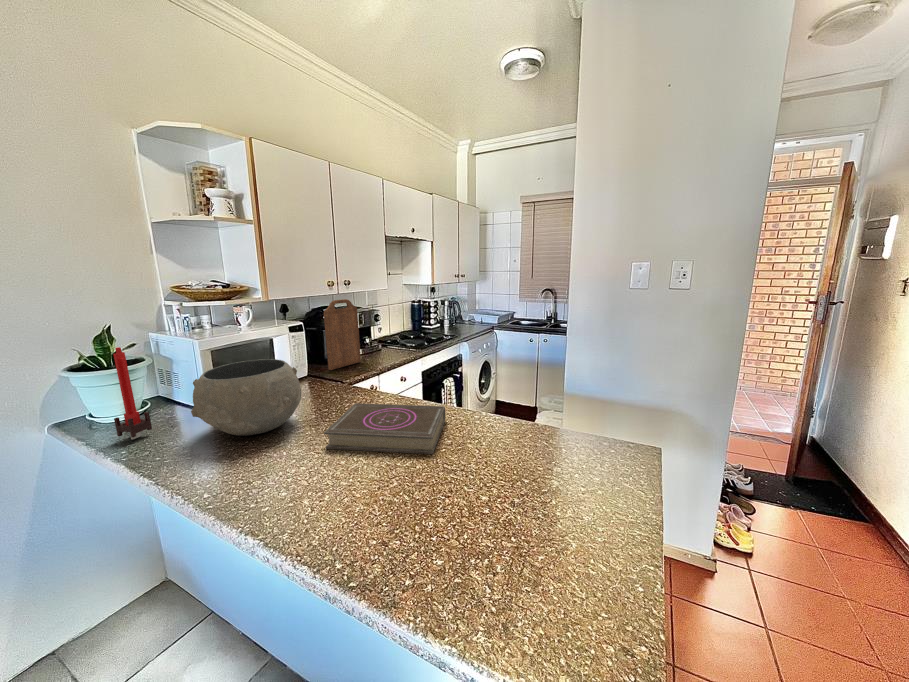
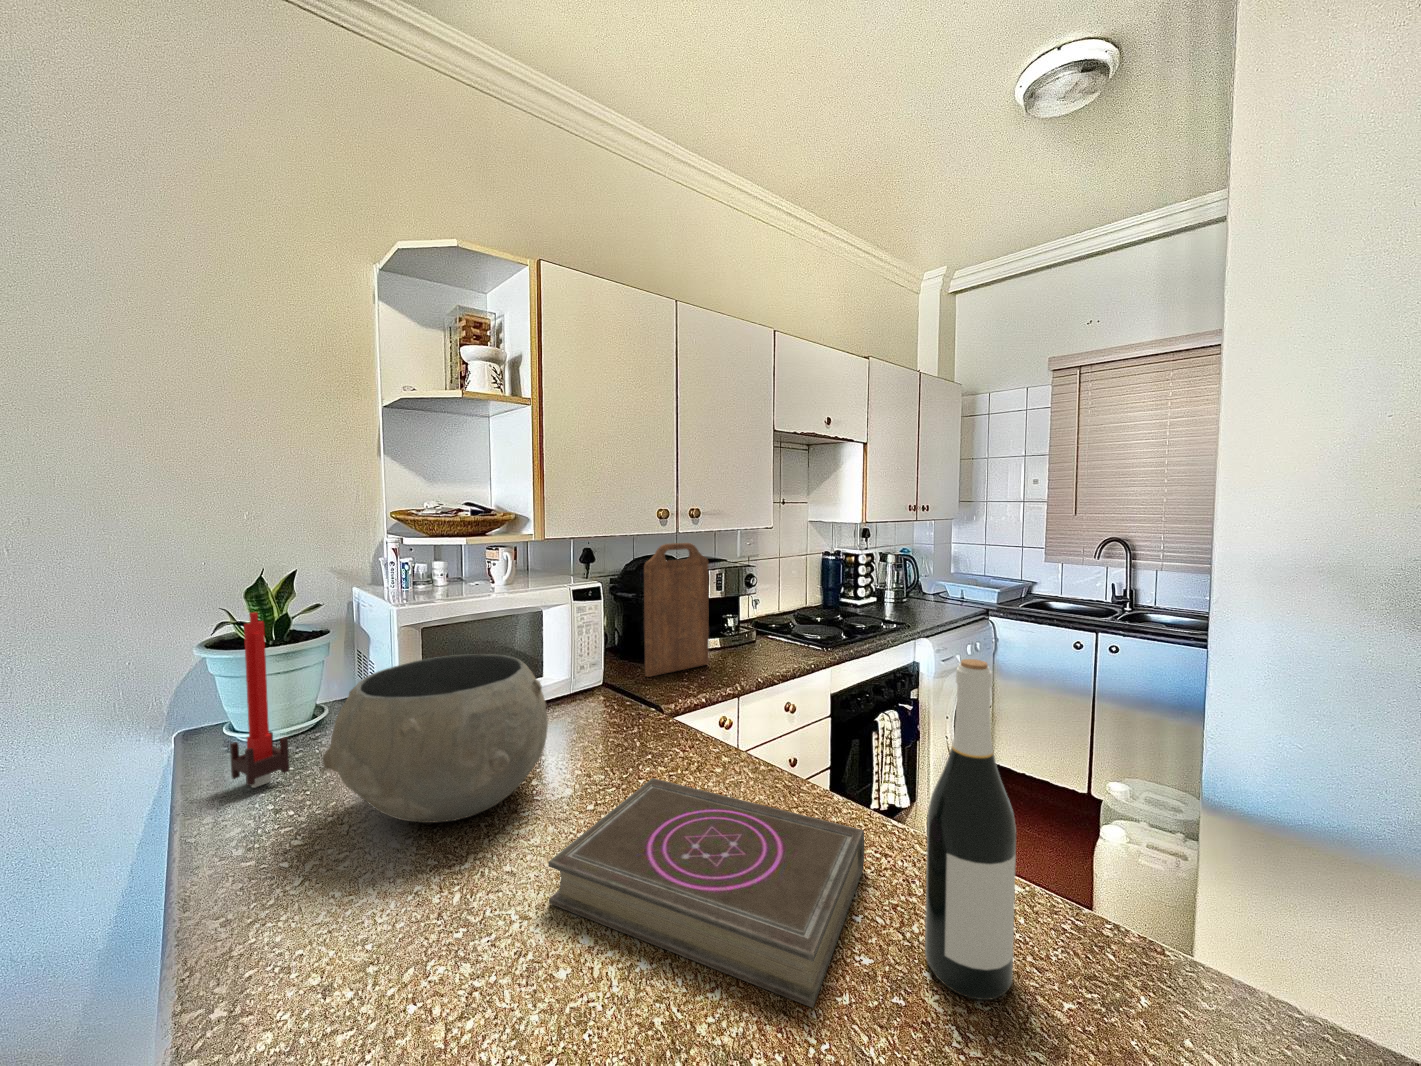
wine bottle: none [467,337,494,443] -> present [925,659,1016,1000]

